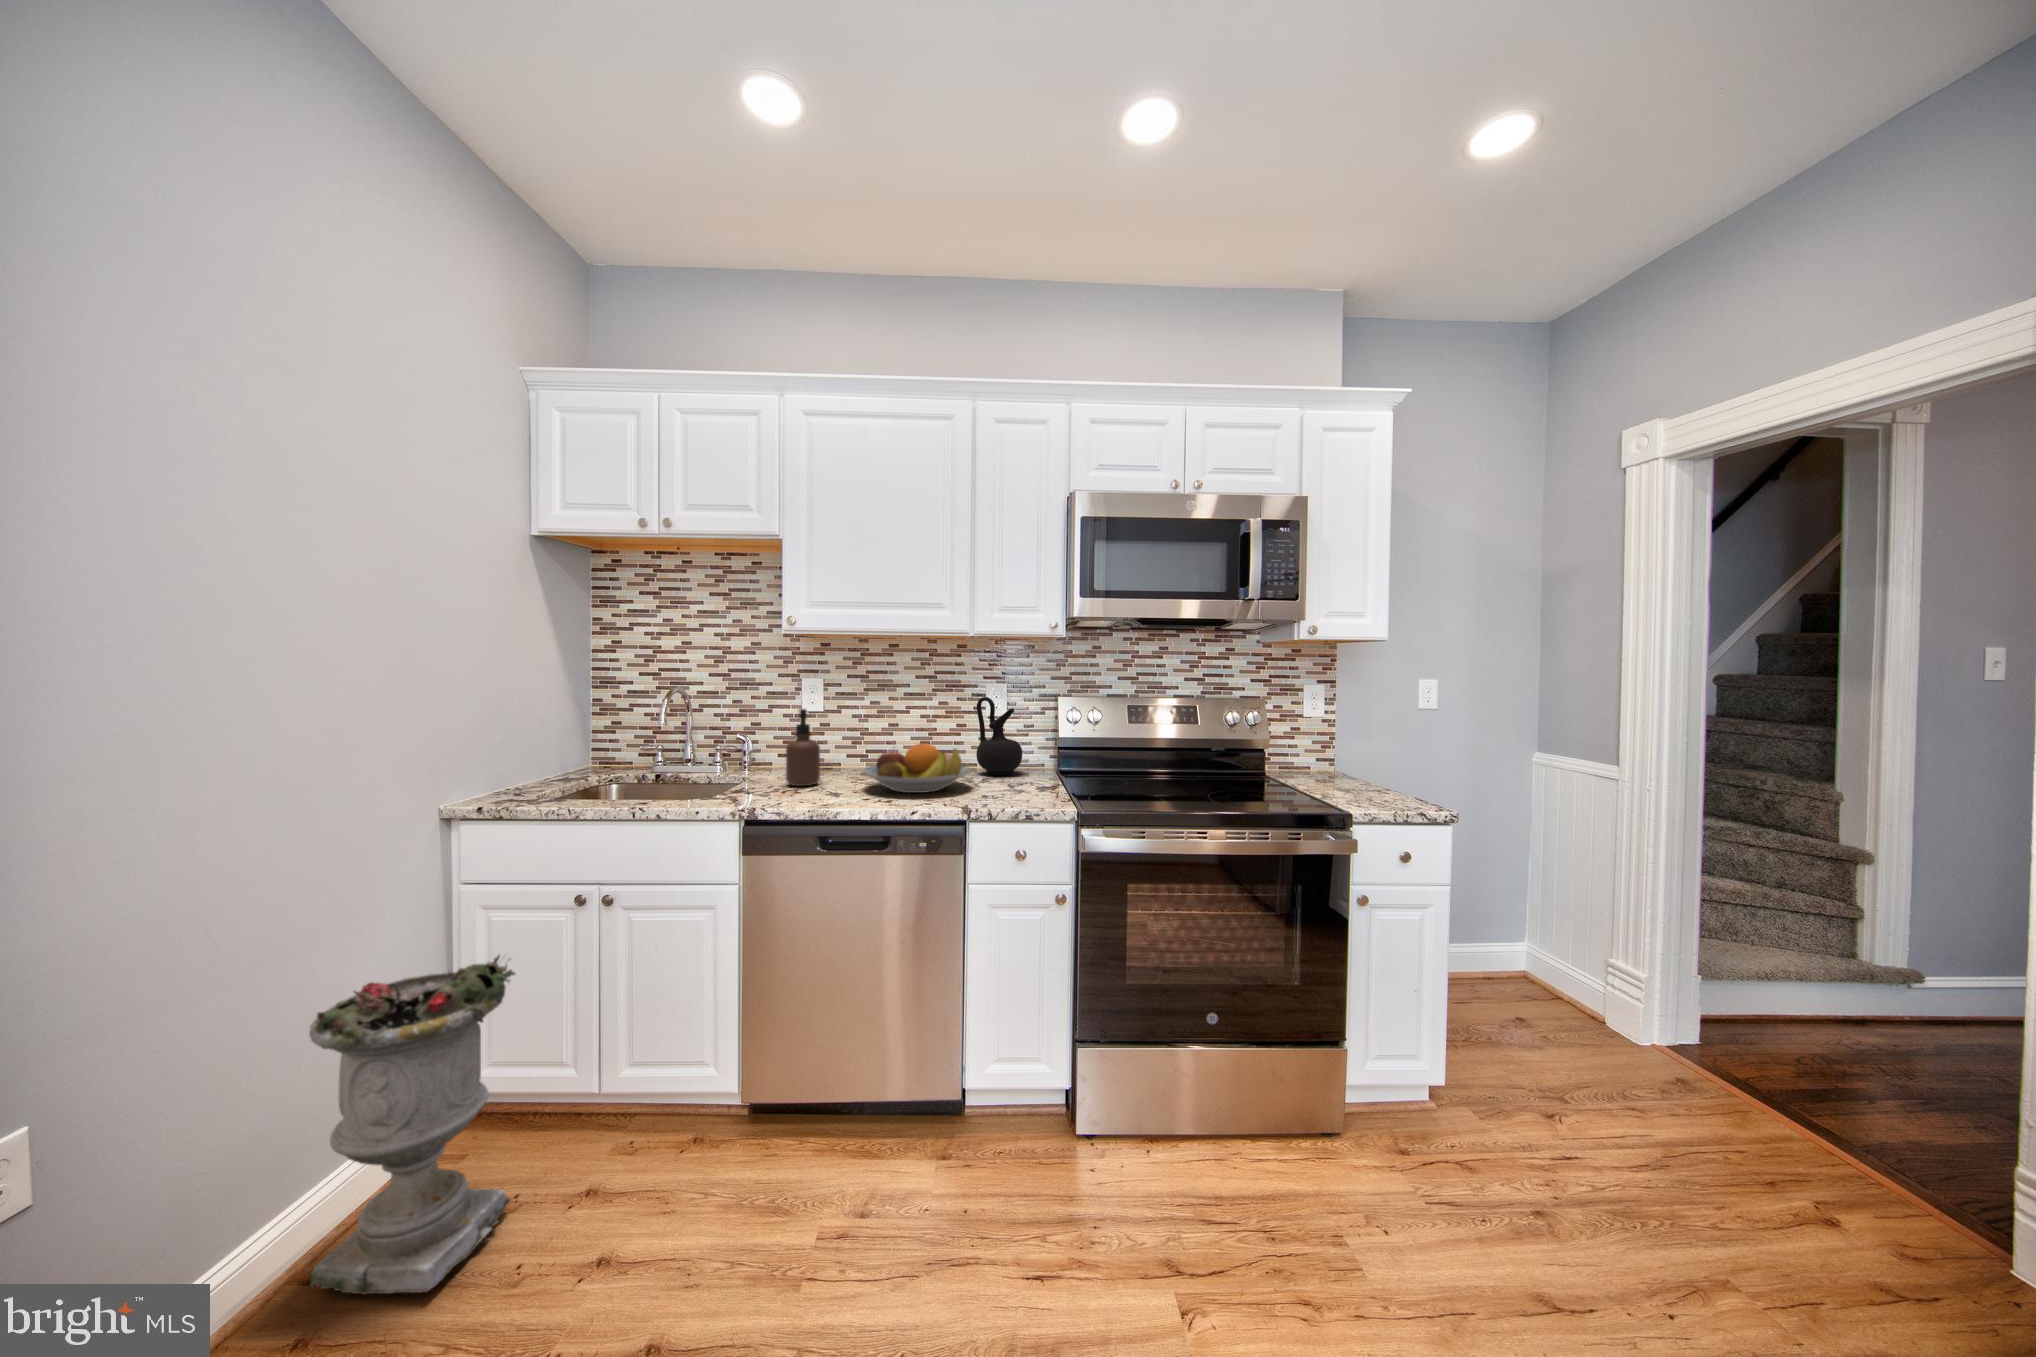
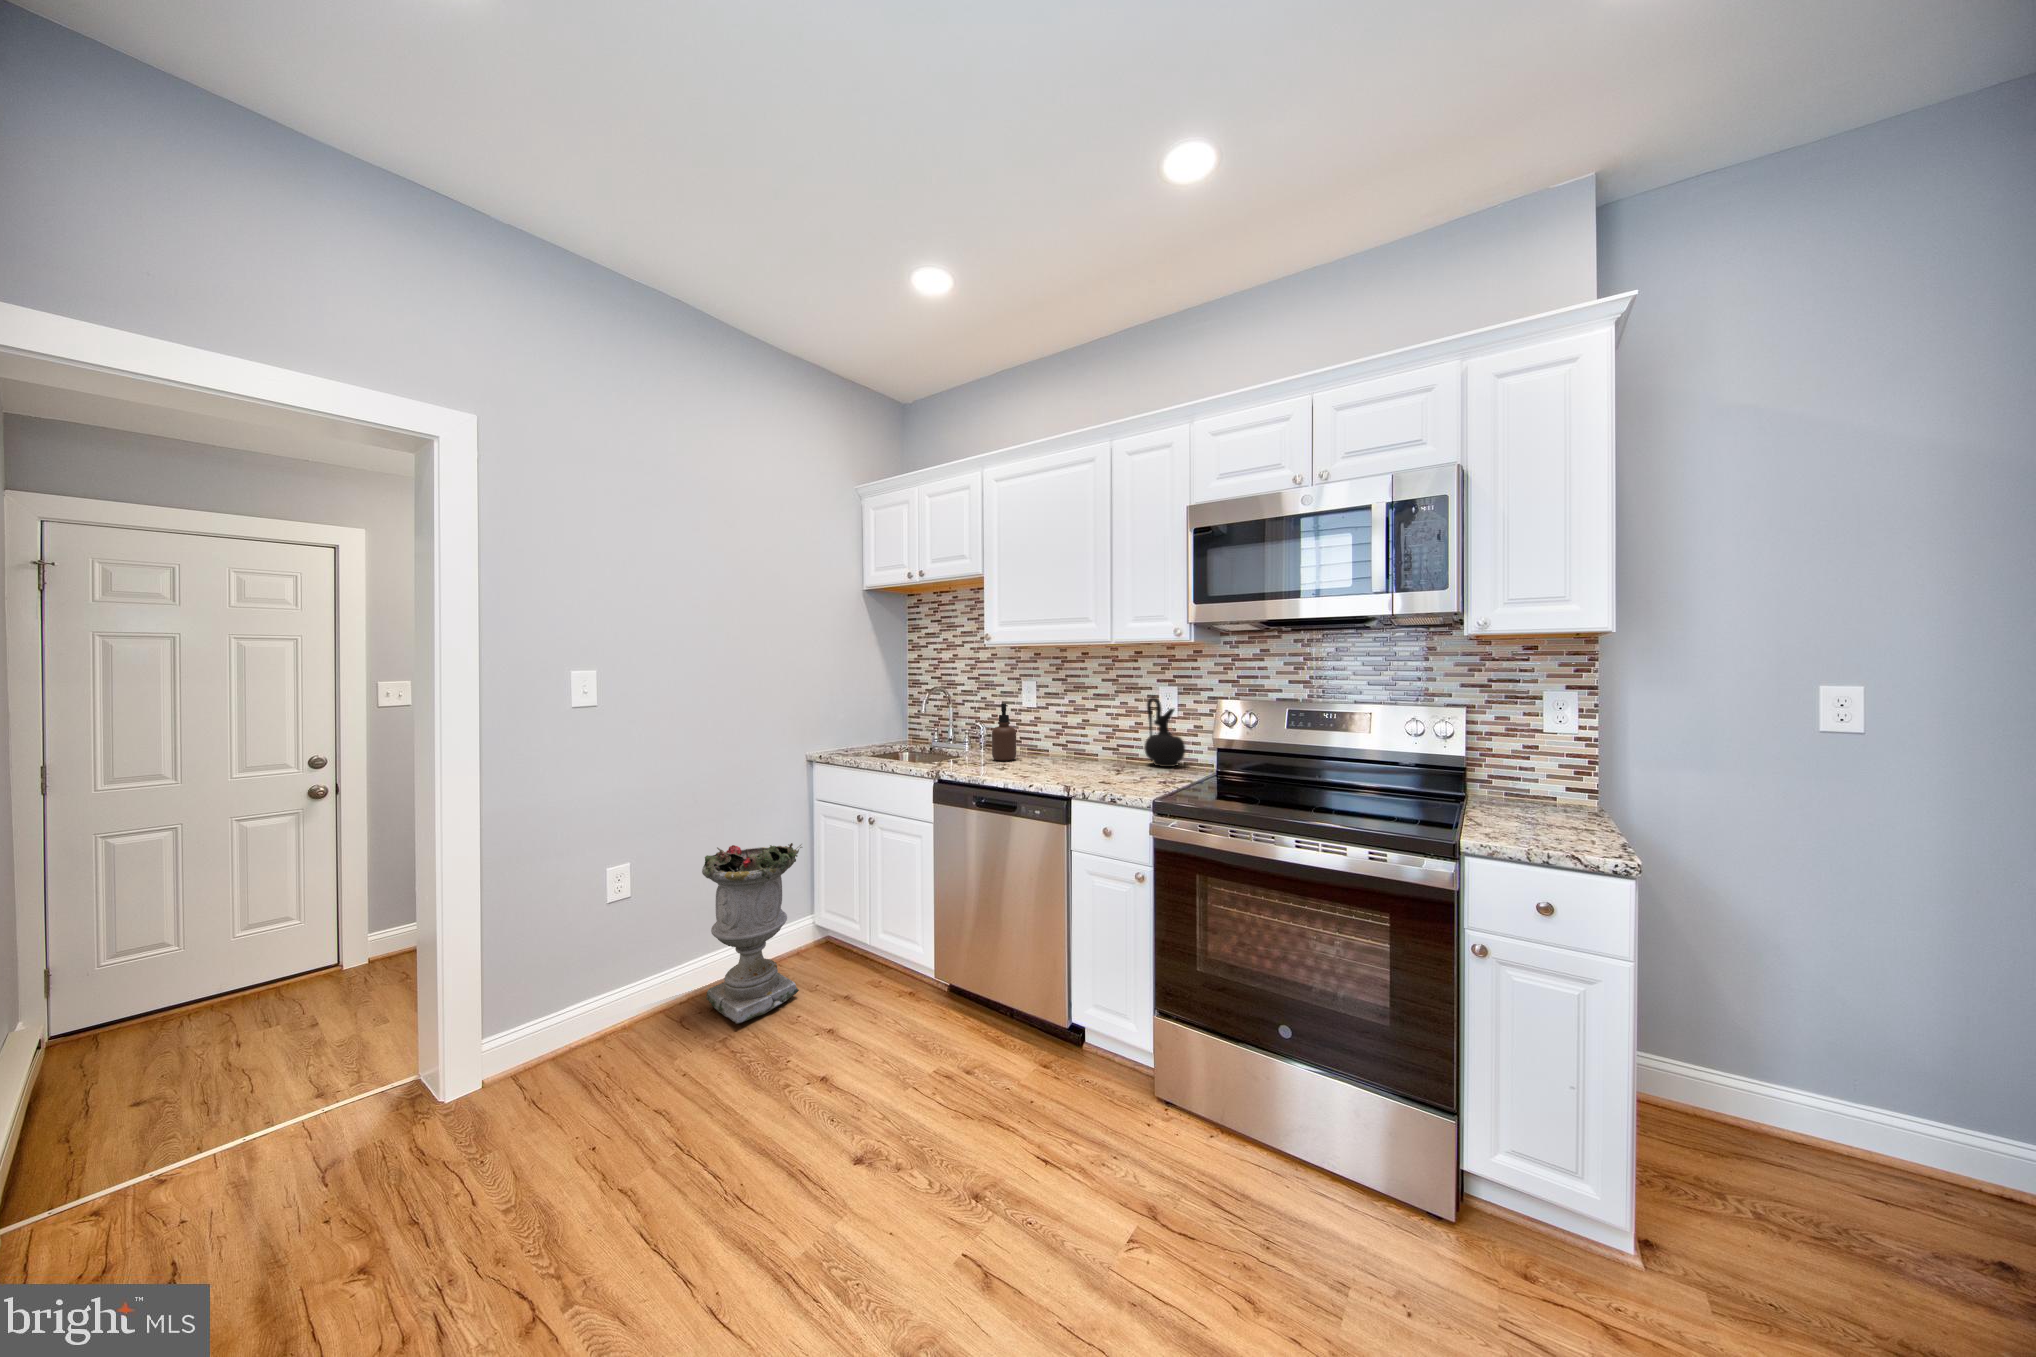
fruit bowl: present [862,743,971,793] -> none [1029,734,1117,774]

